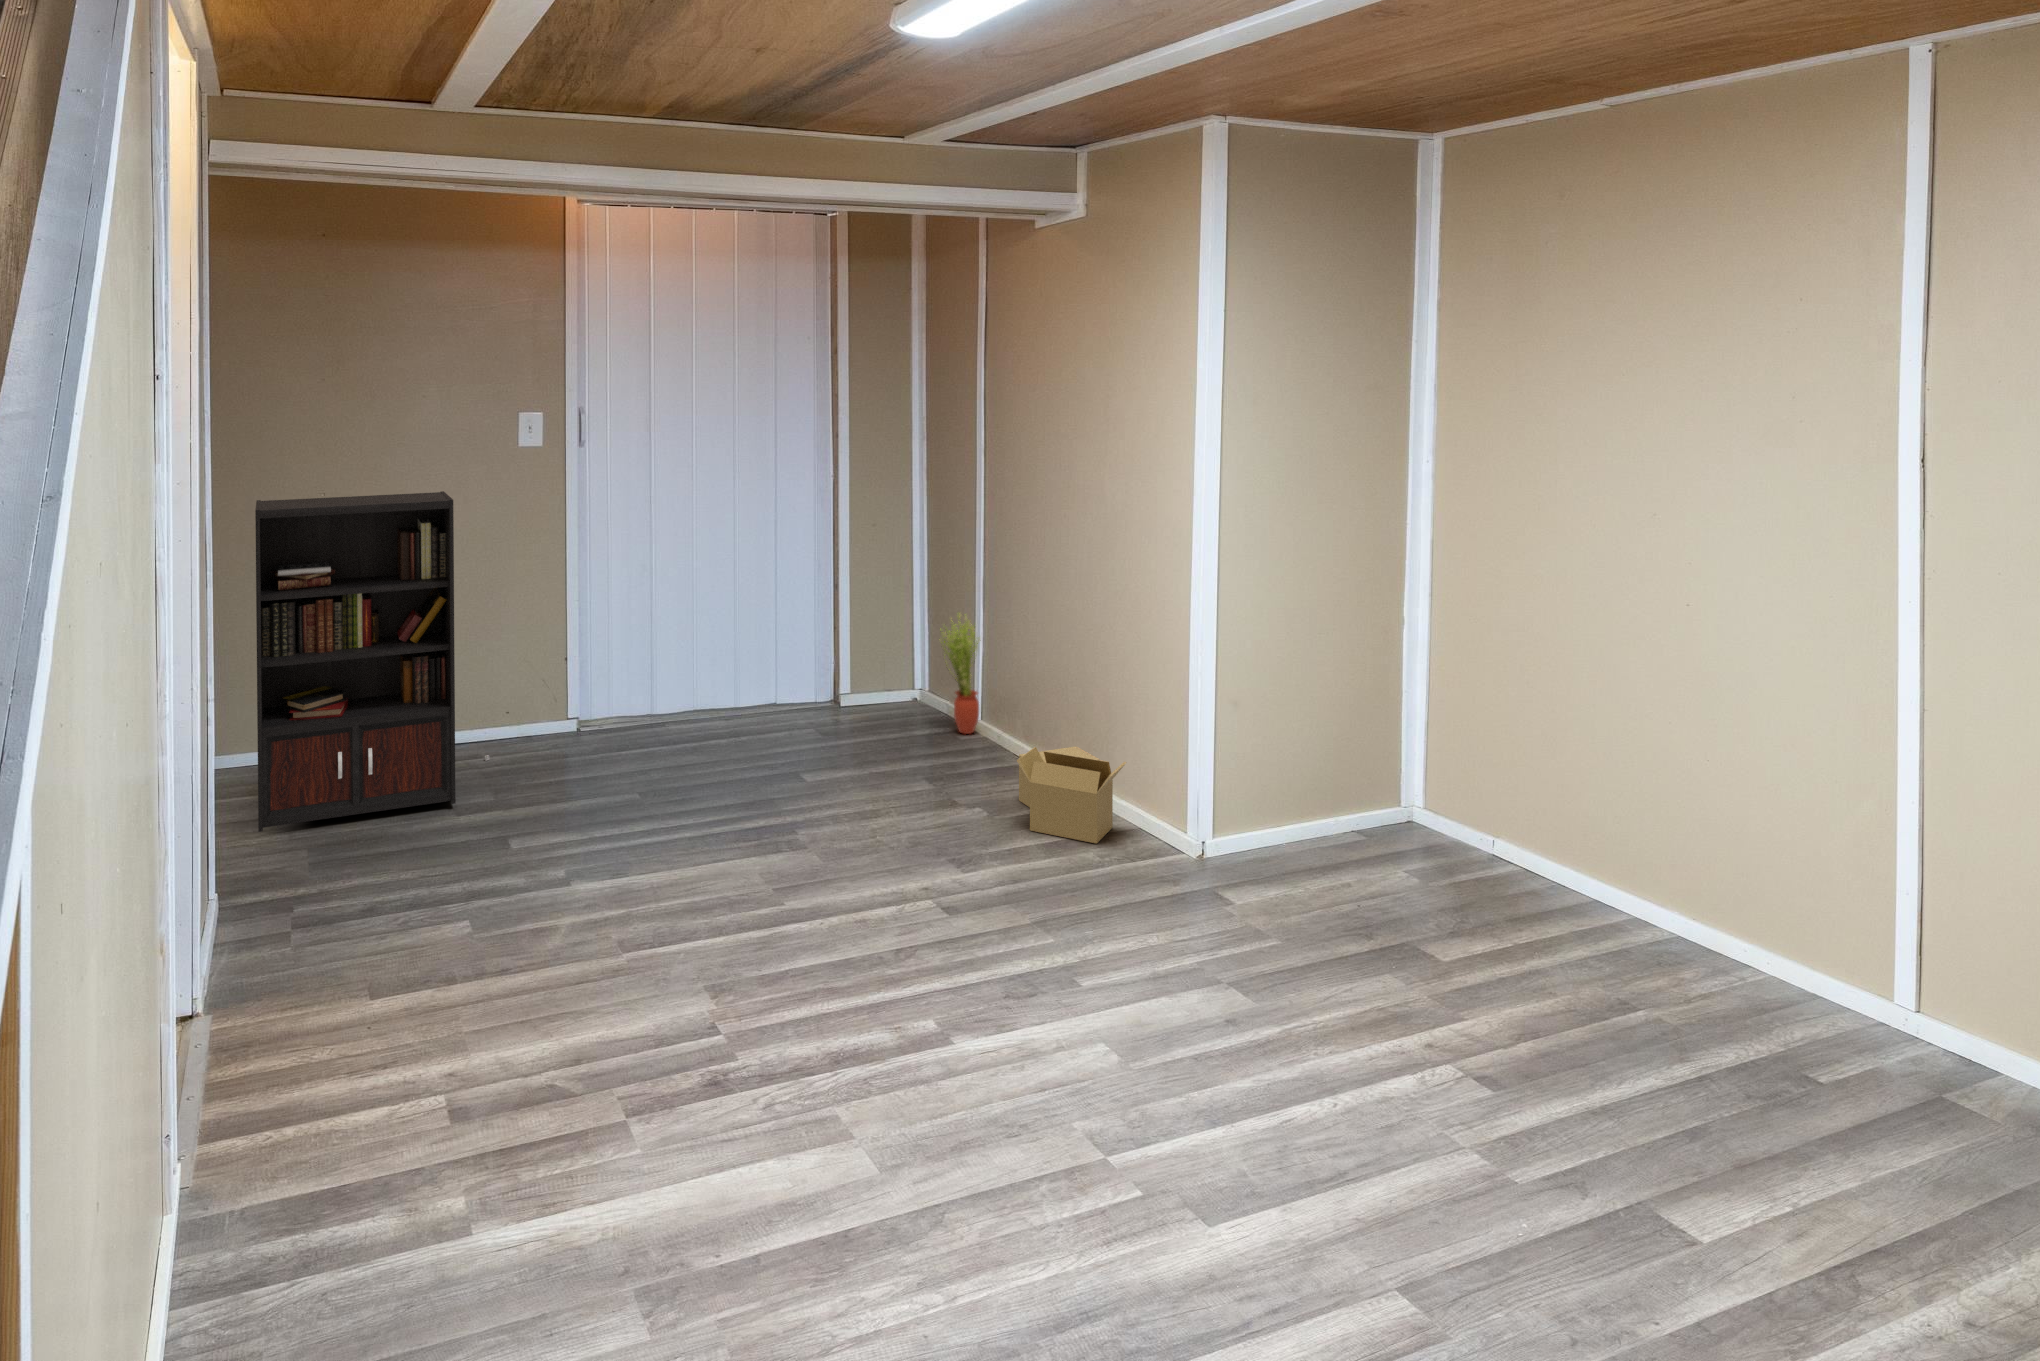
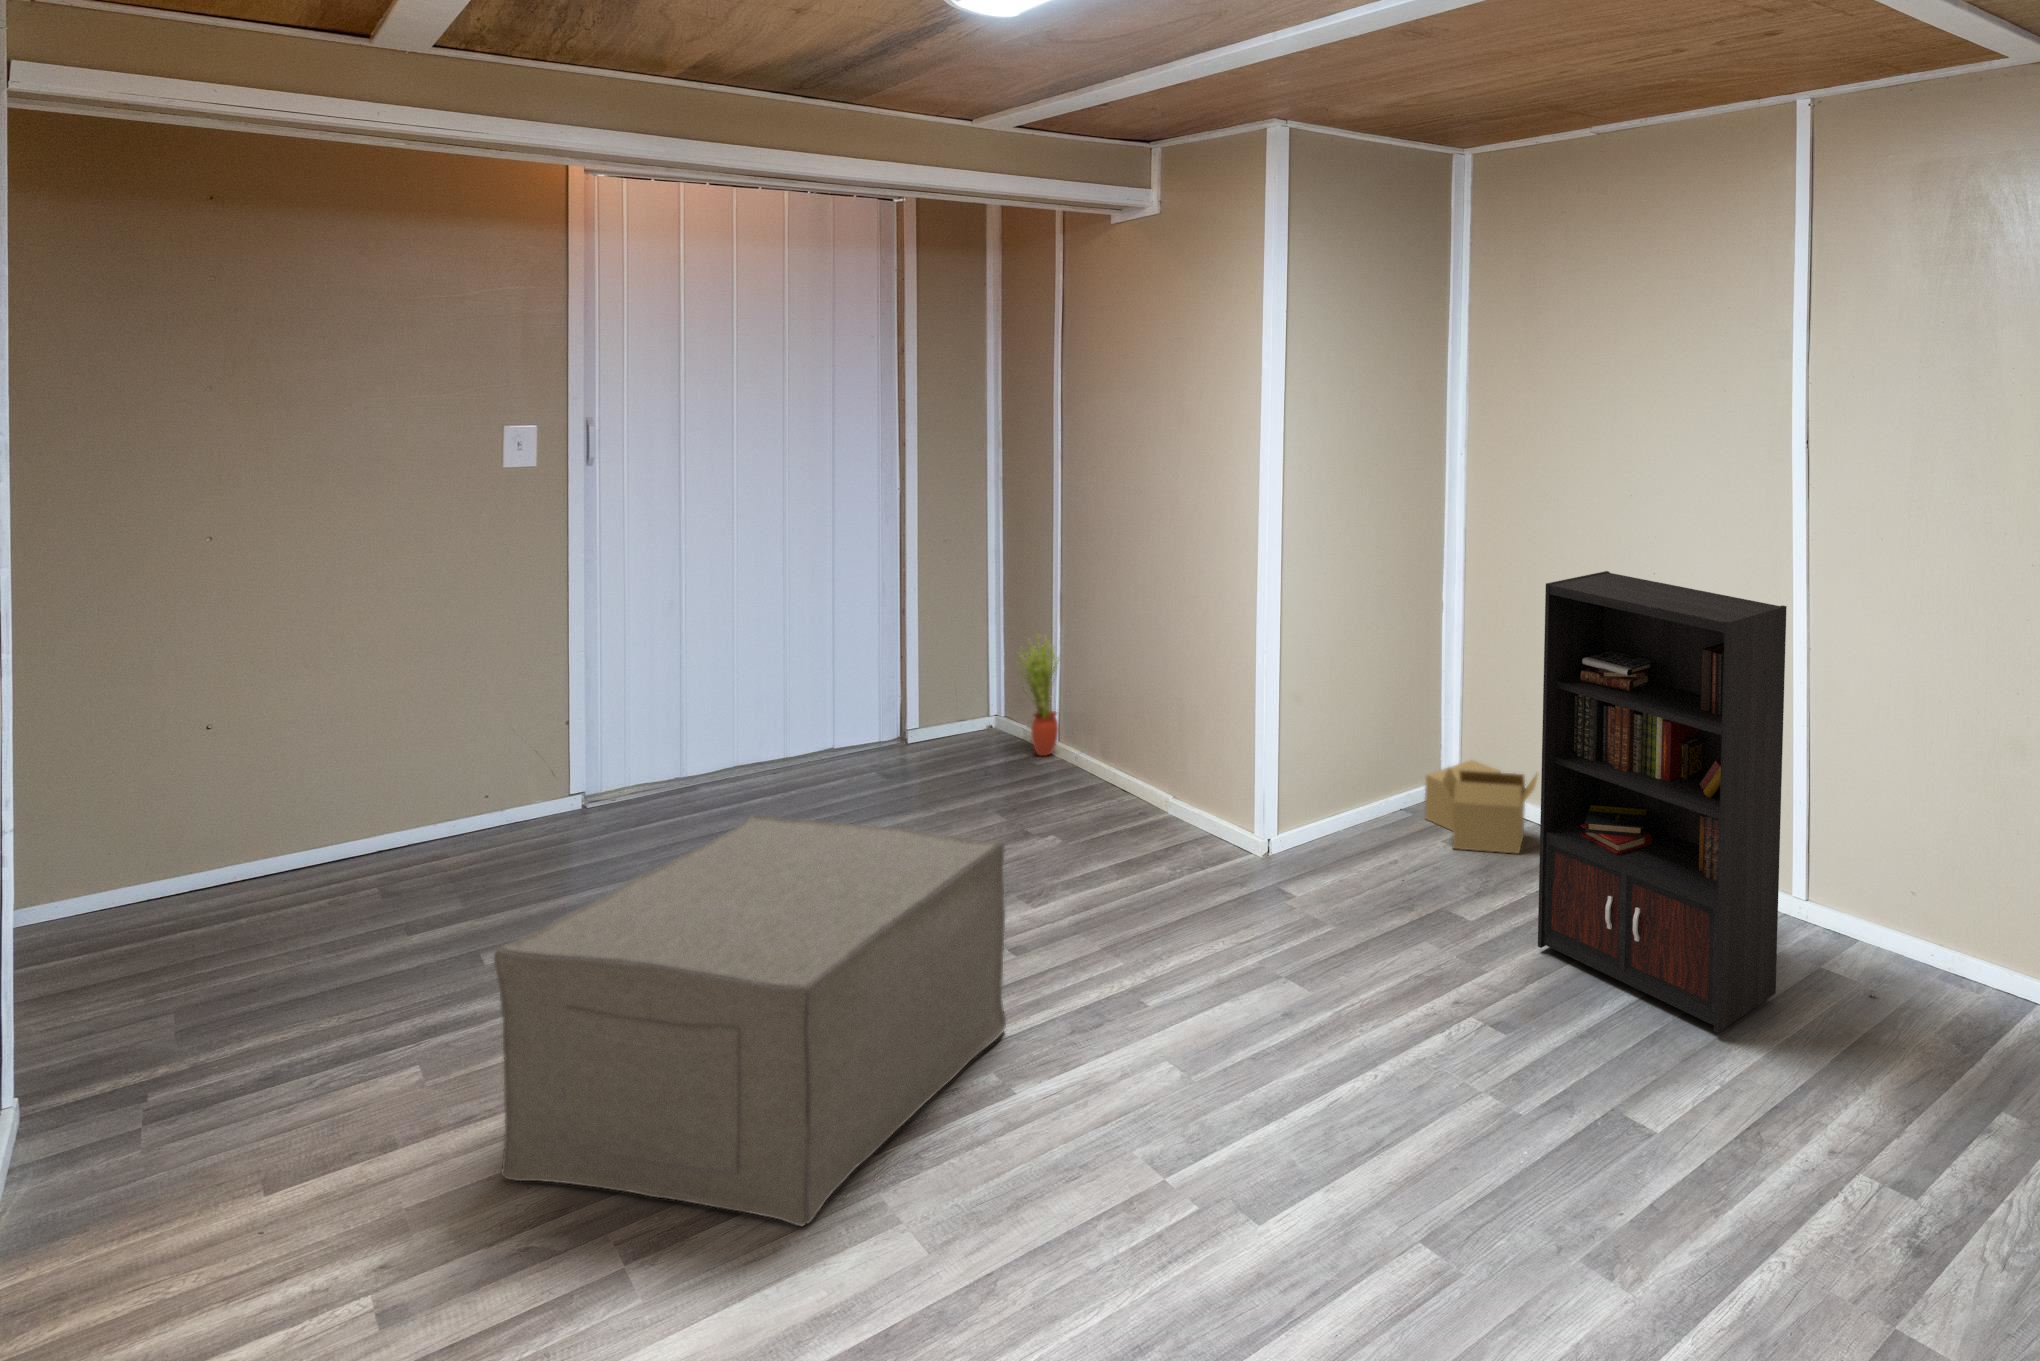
bookcase: present [255,491,489,832] -> present [1538,571,1876,1033]
ottoman: none [530,742,941,1120] -> present [494,815,1006,1226]
cardboard box: present [1017,747,1126,843] -> present [1425,760,1538,854]

